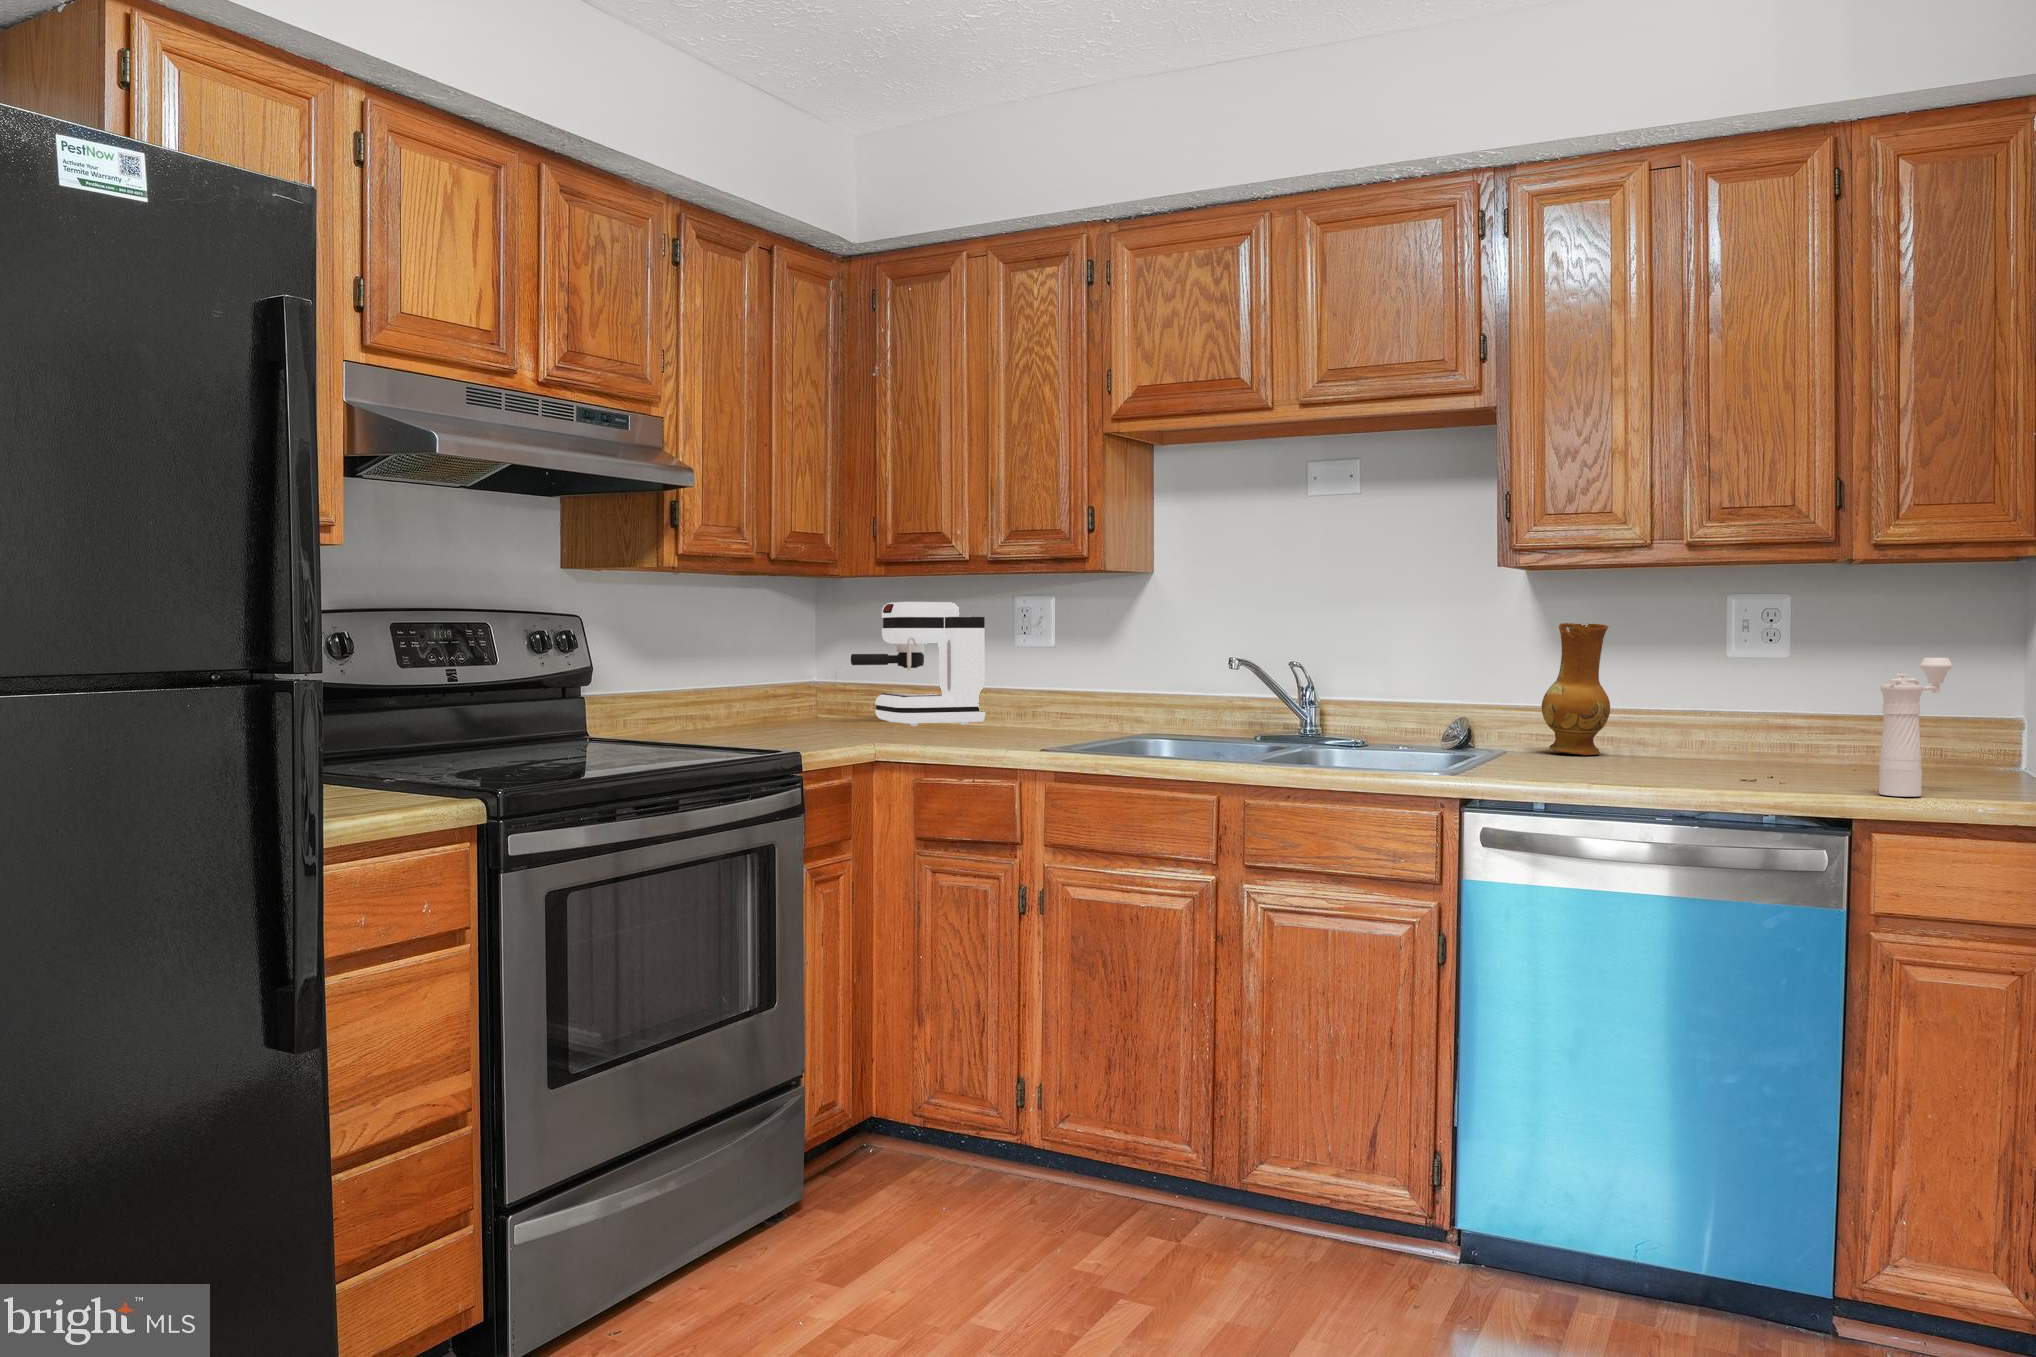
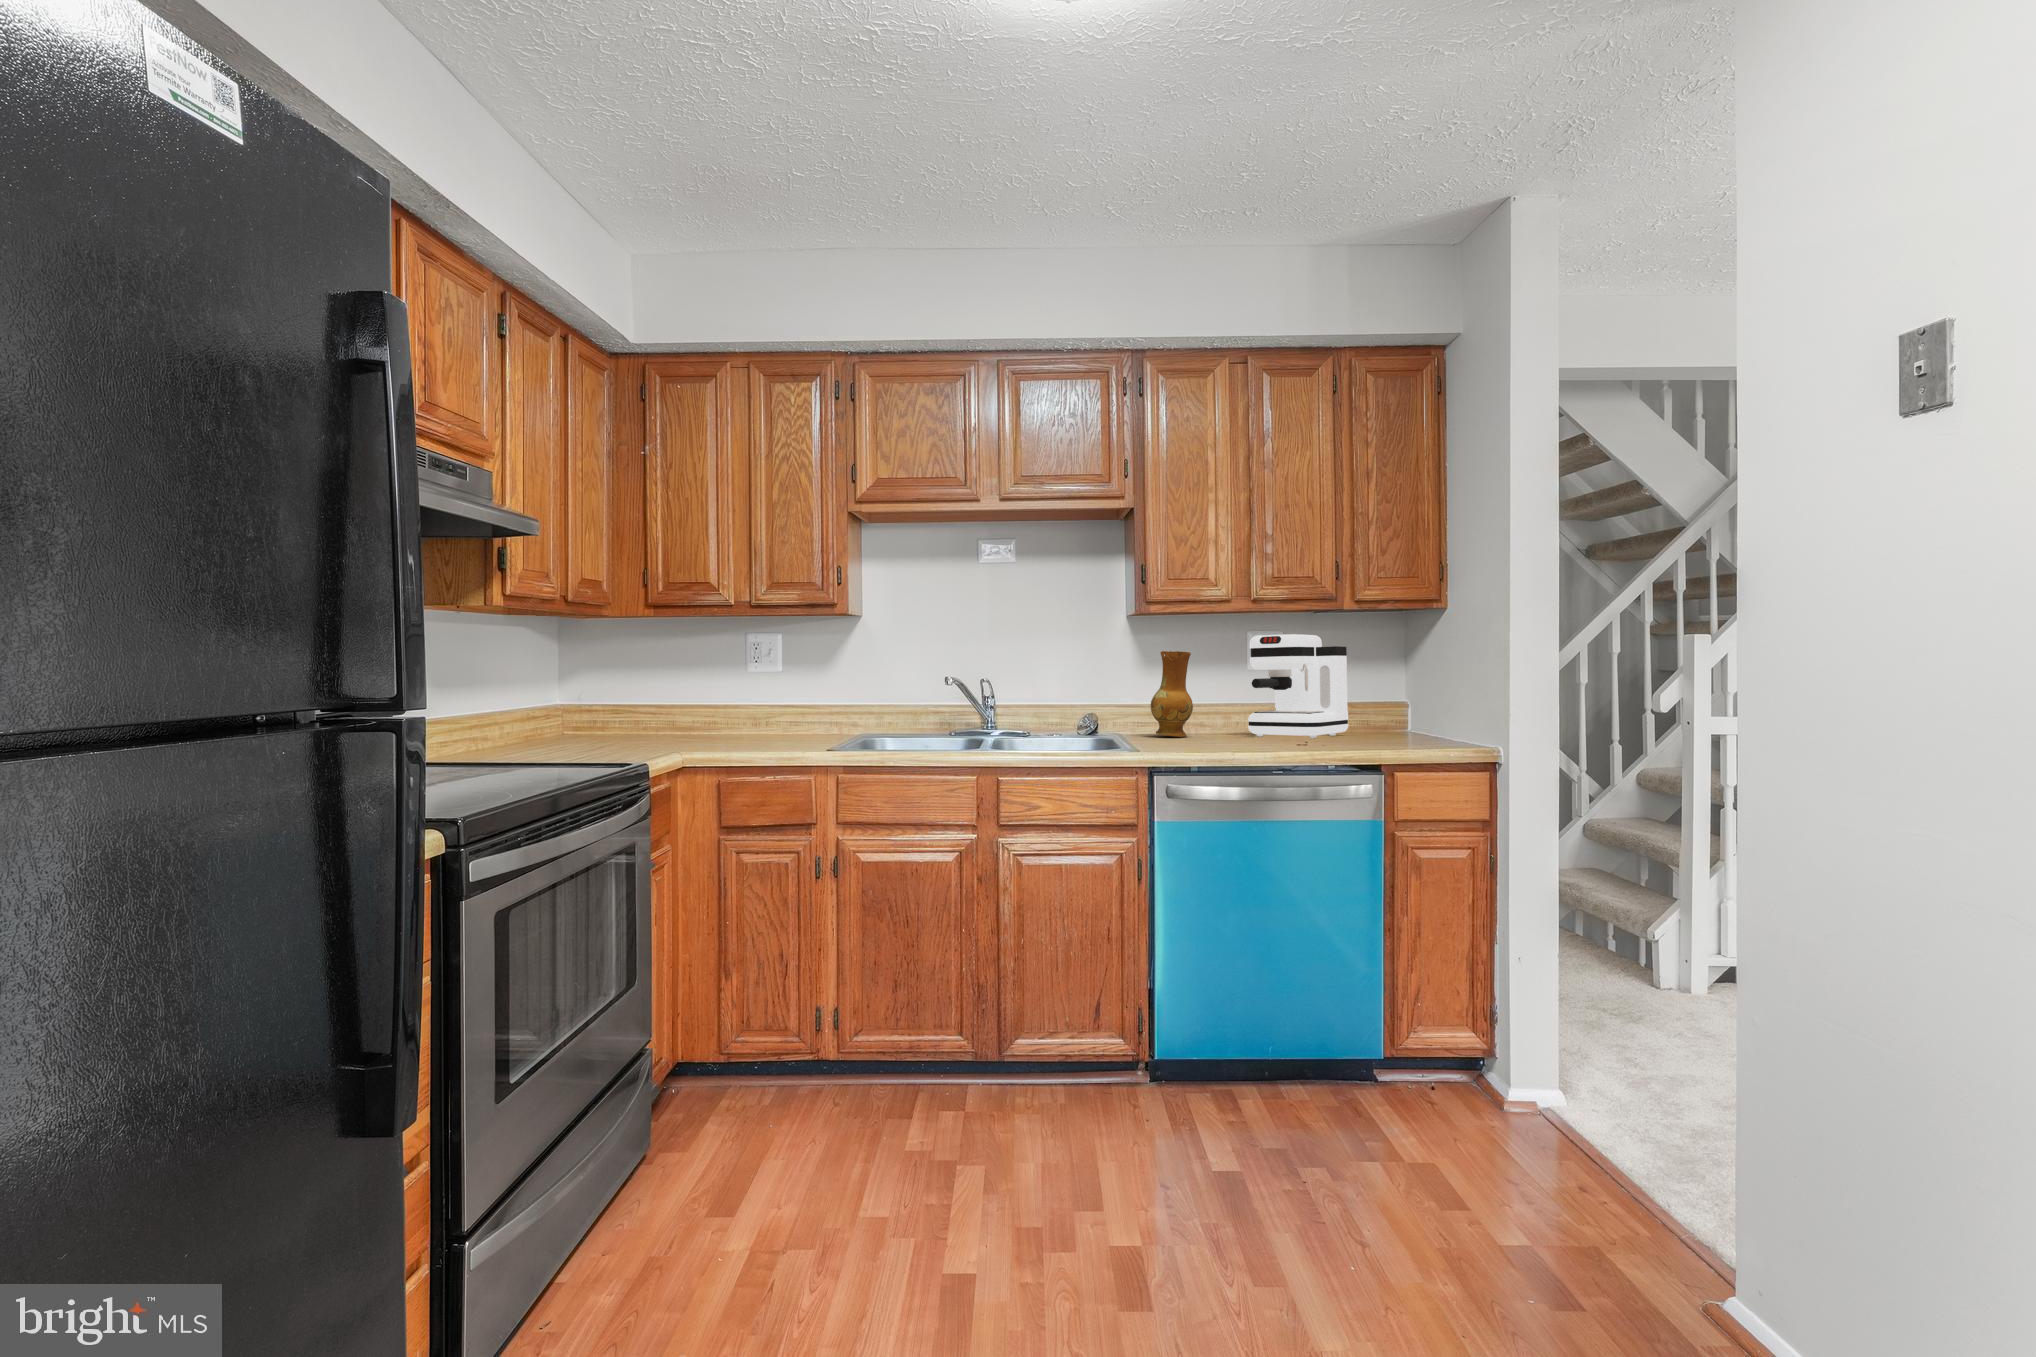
coffee maker: present [851,602,985,726] -> present [1248,634,1348,738]
pepper mill: present [1879,658,1952,797] -> none [1389,666,1417,749]

